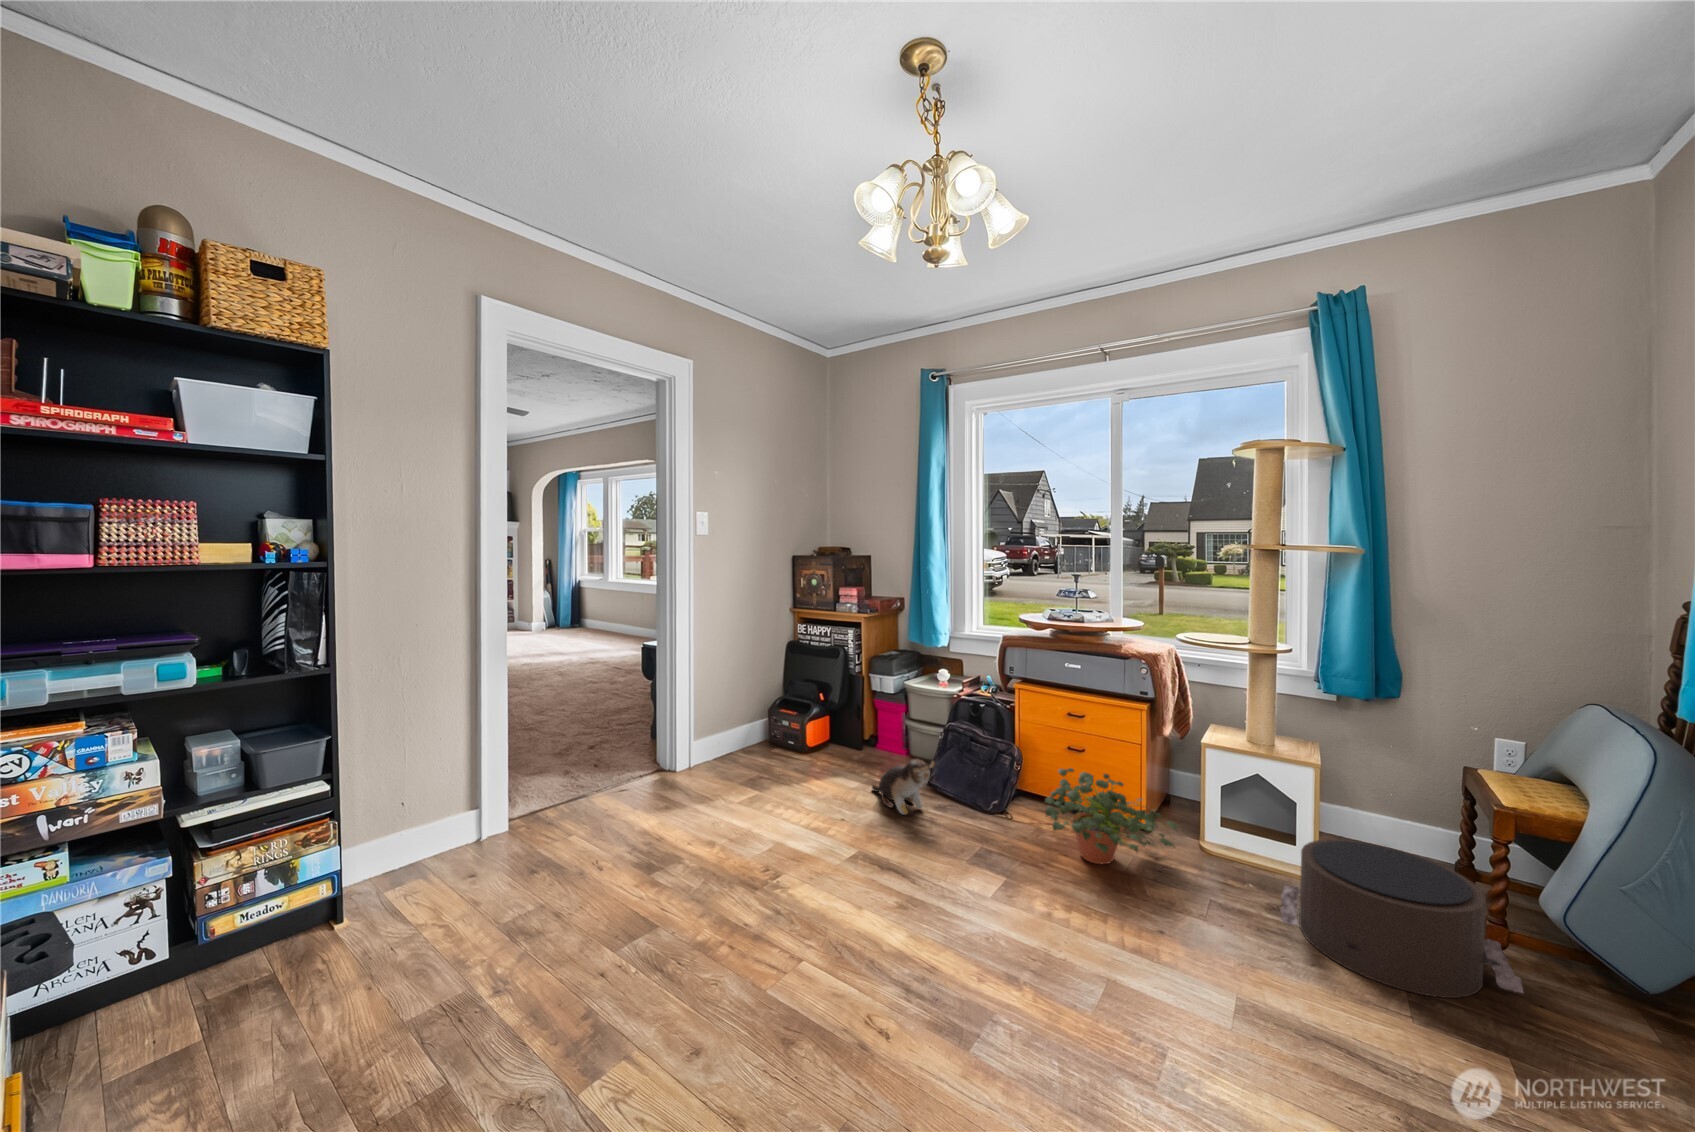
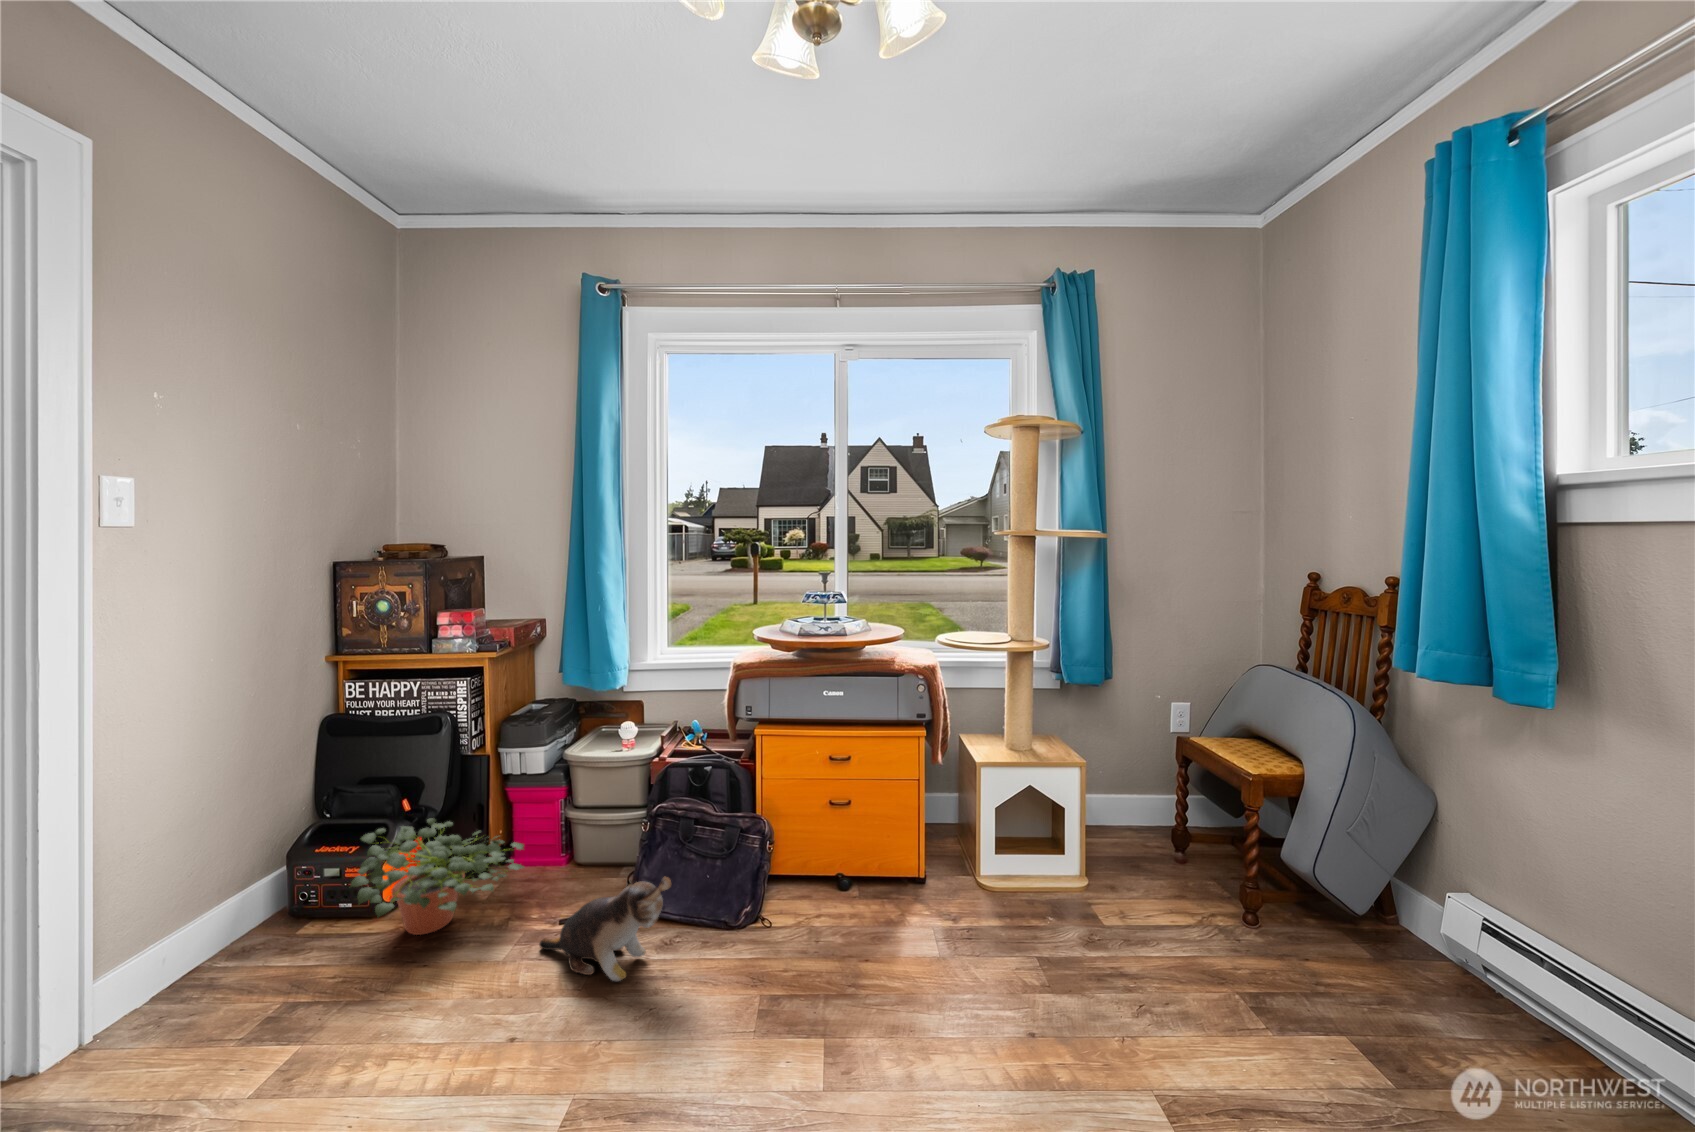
potted plant: present [1045,768,1178,864] -> present [350,818,524,935]
pouf: present [1280,839,1523,998] -> none [1097,838,1323,997]

